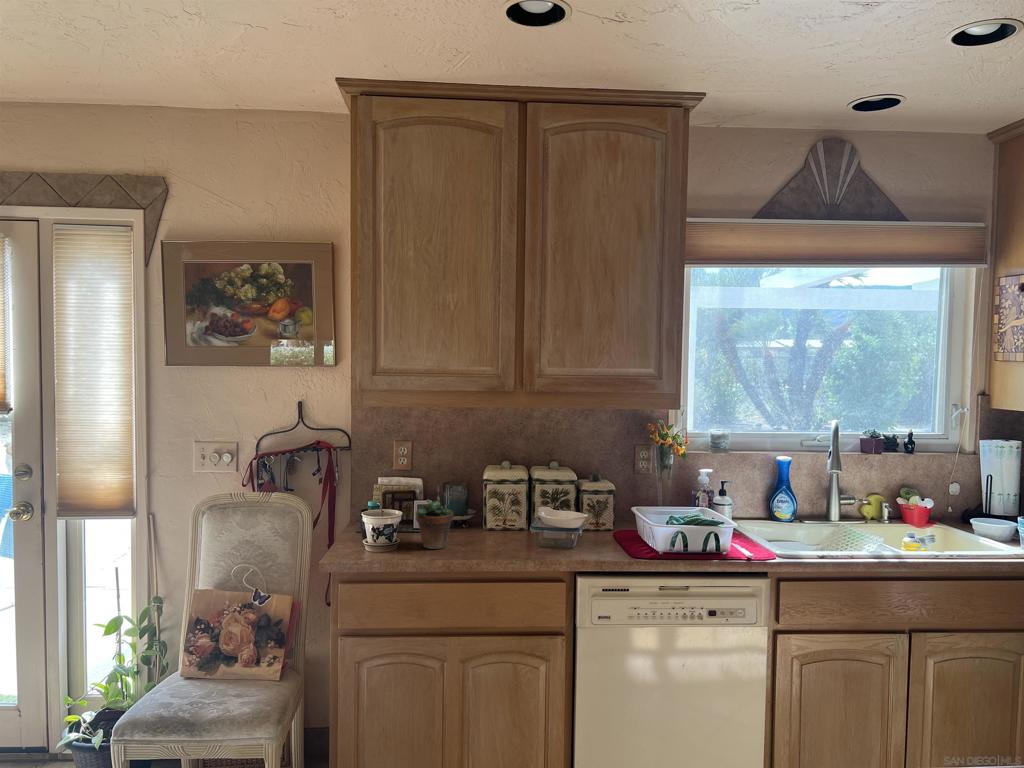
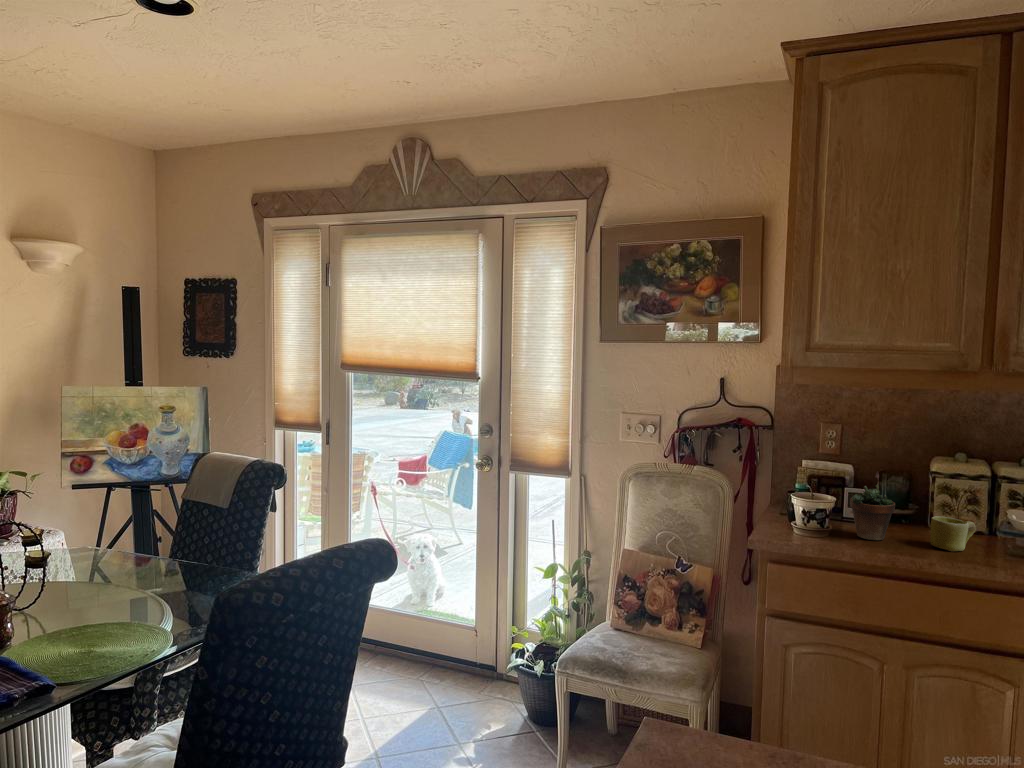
mug: none [482,519,517,550] -> present [930,516,976,551]

